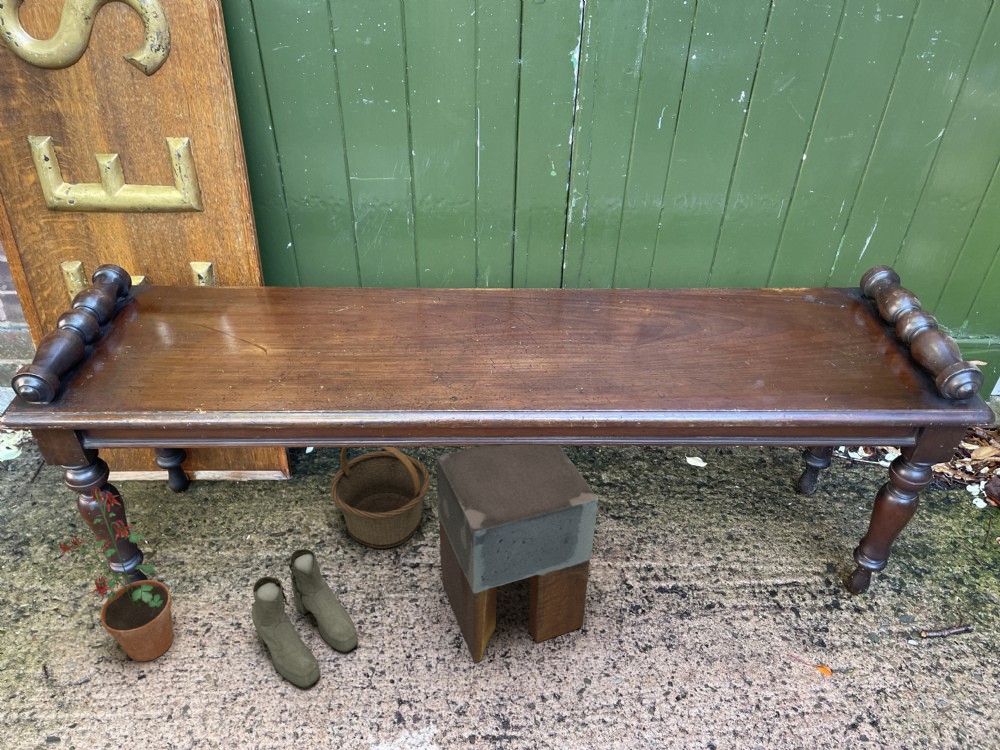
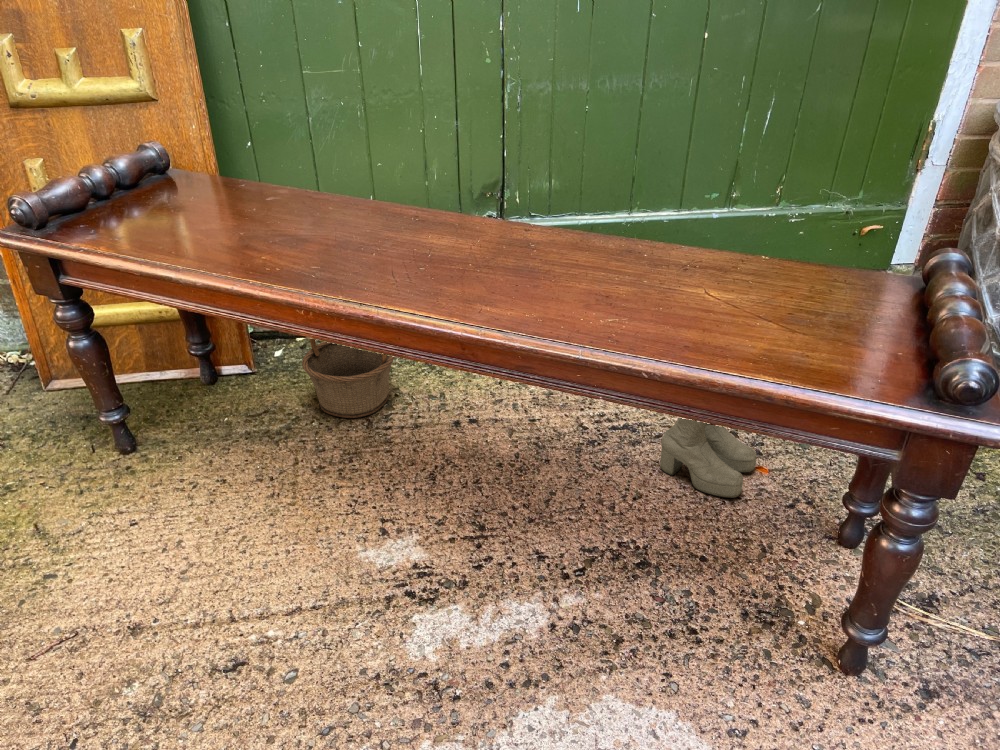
stool: present [437,444,598,663] -> none [401,279,549,489]
potted plant: present [60,487,173,661] -> none [49,336,161,513]
boots: present [252,549,358,688] -> present [660,418,757,498]

